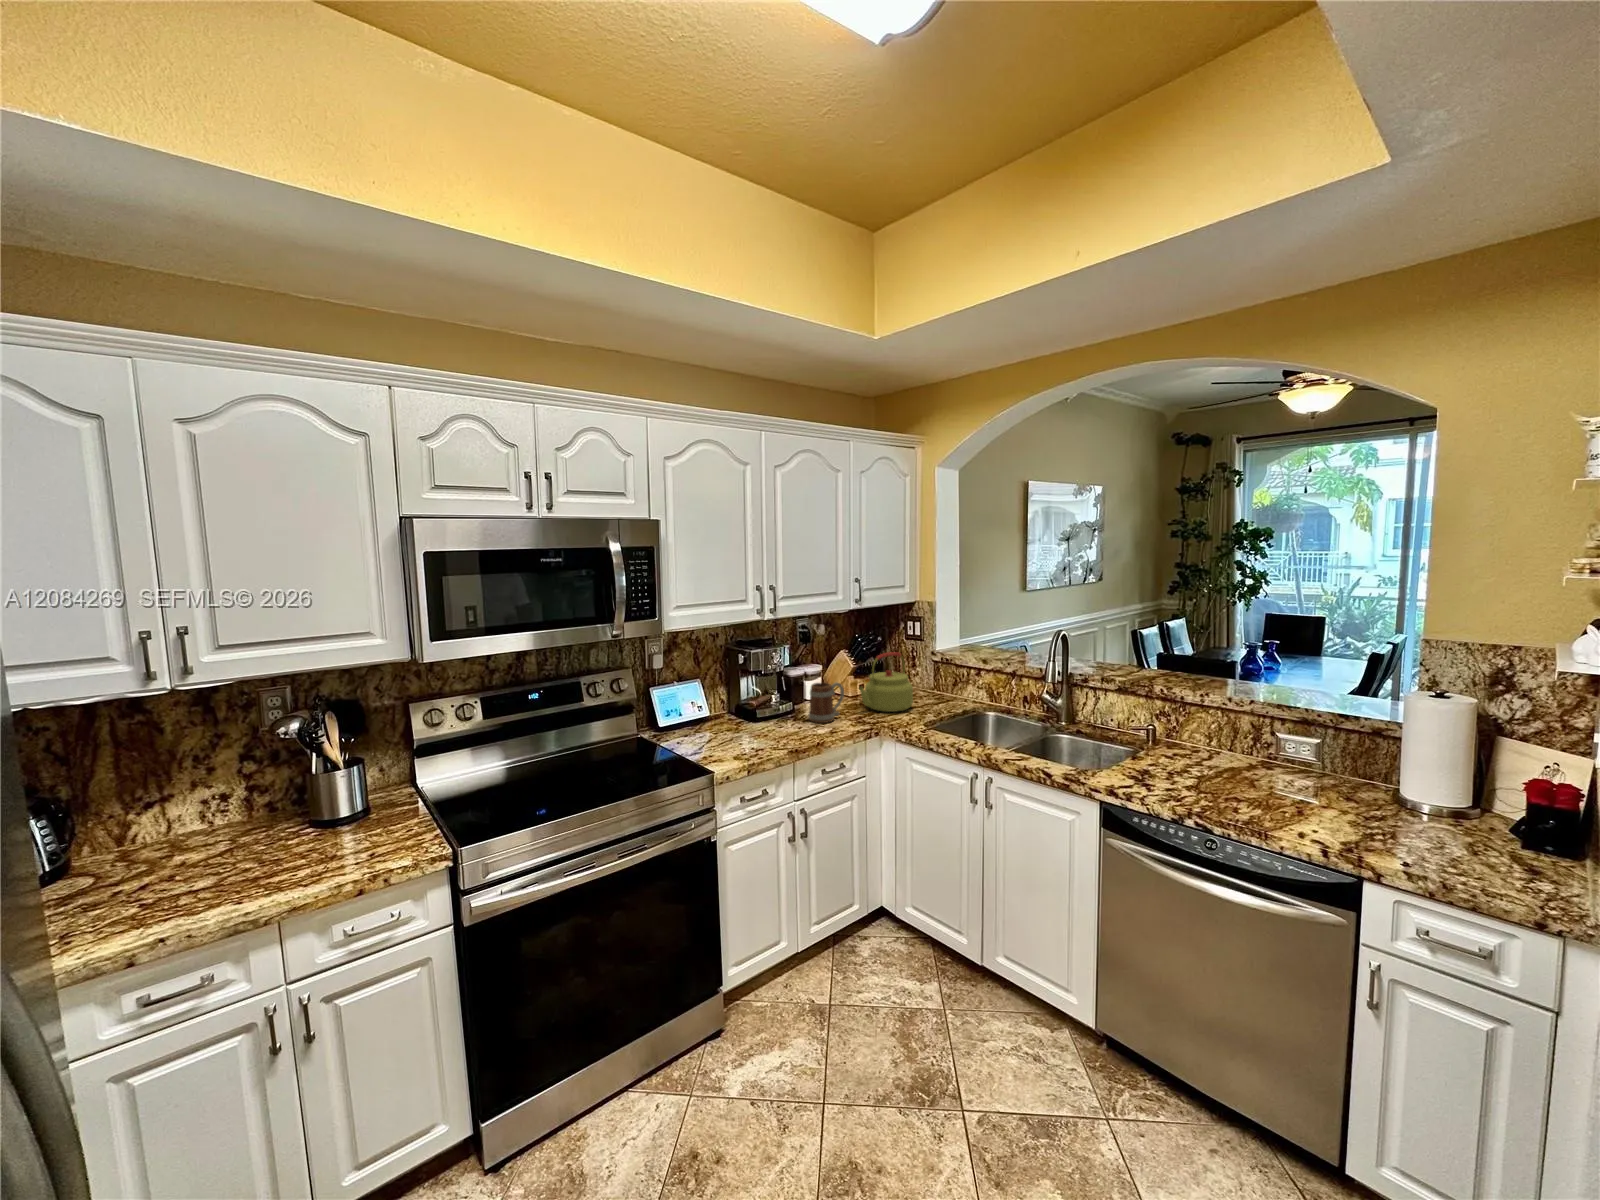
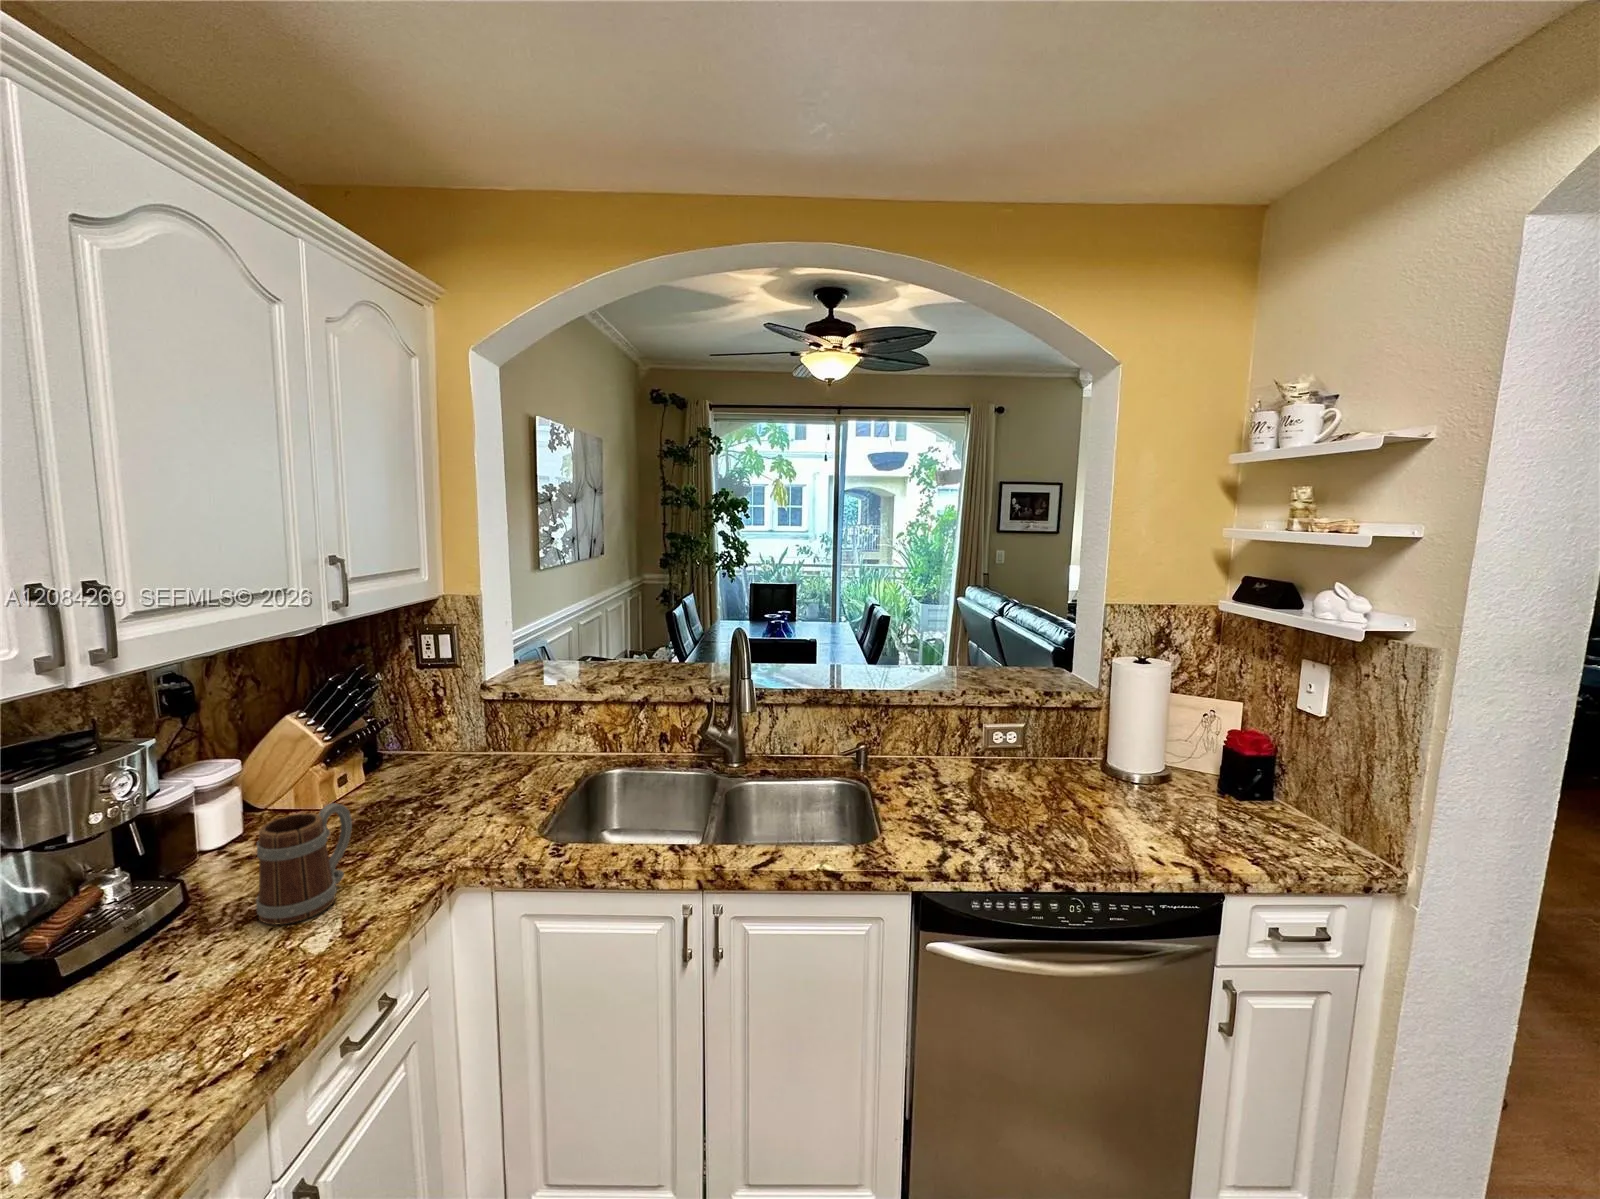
kettle: present [859,652,913,712] -> none [375,701,487,833]

